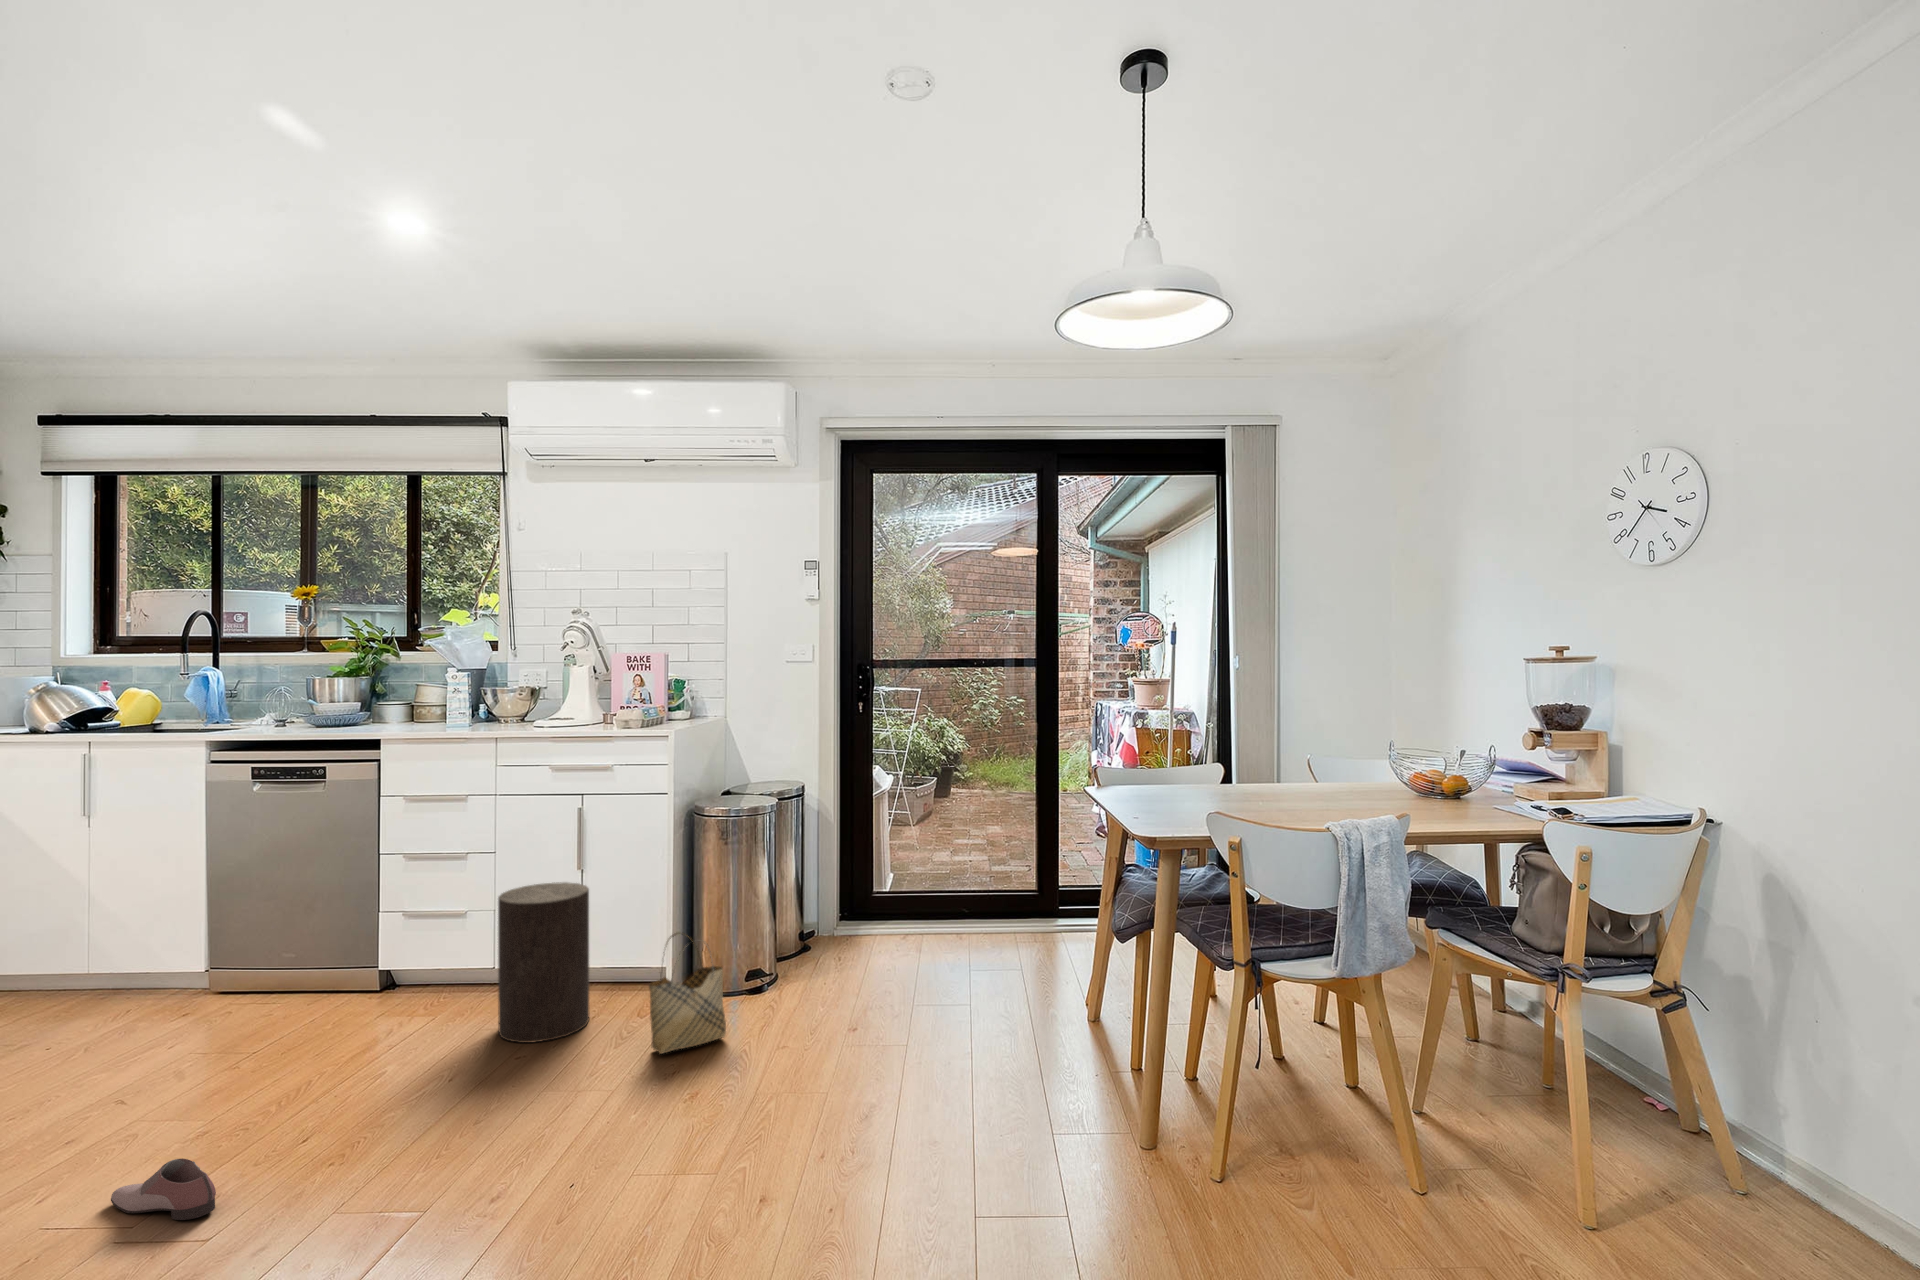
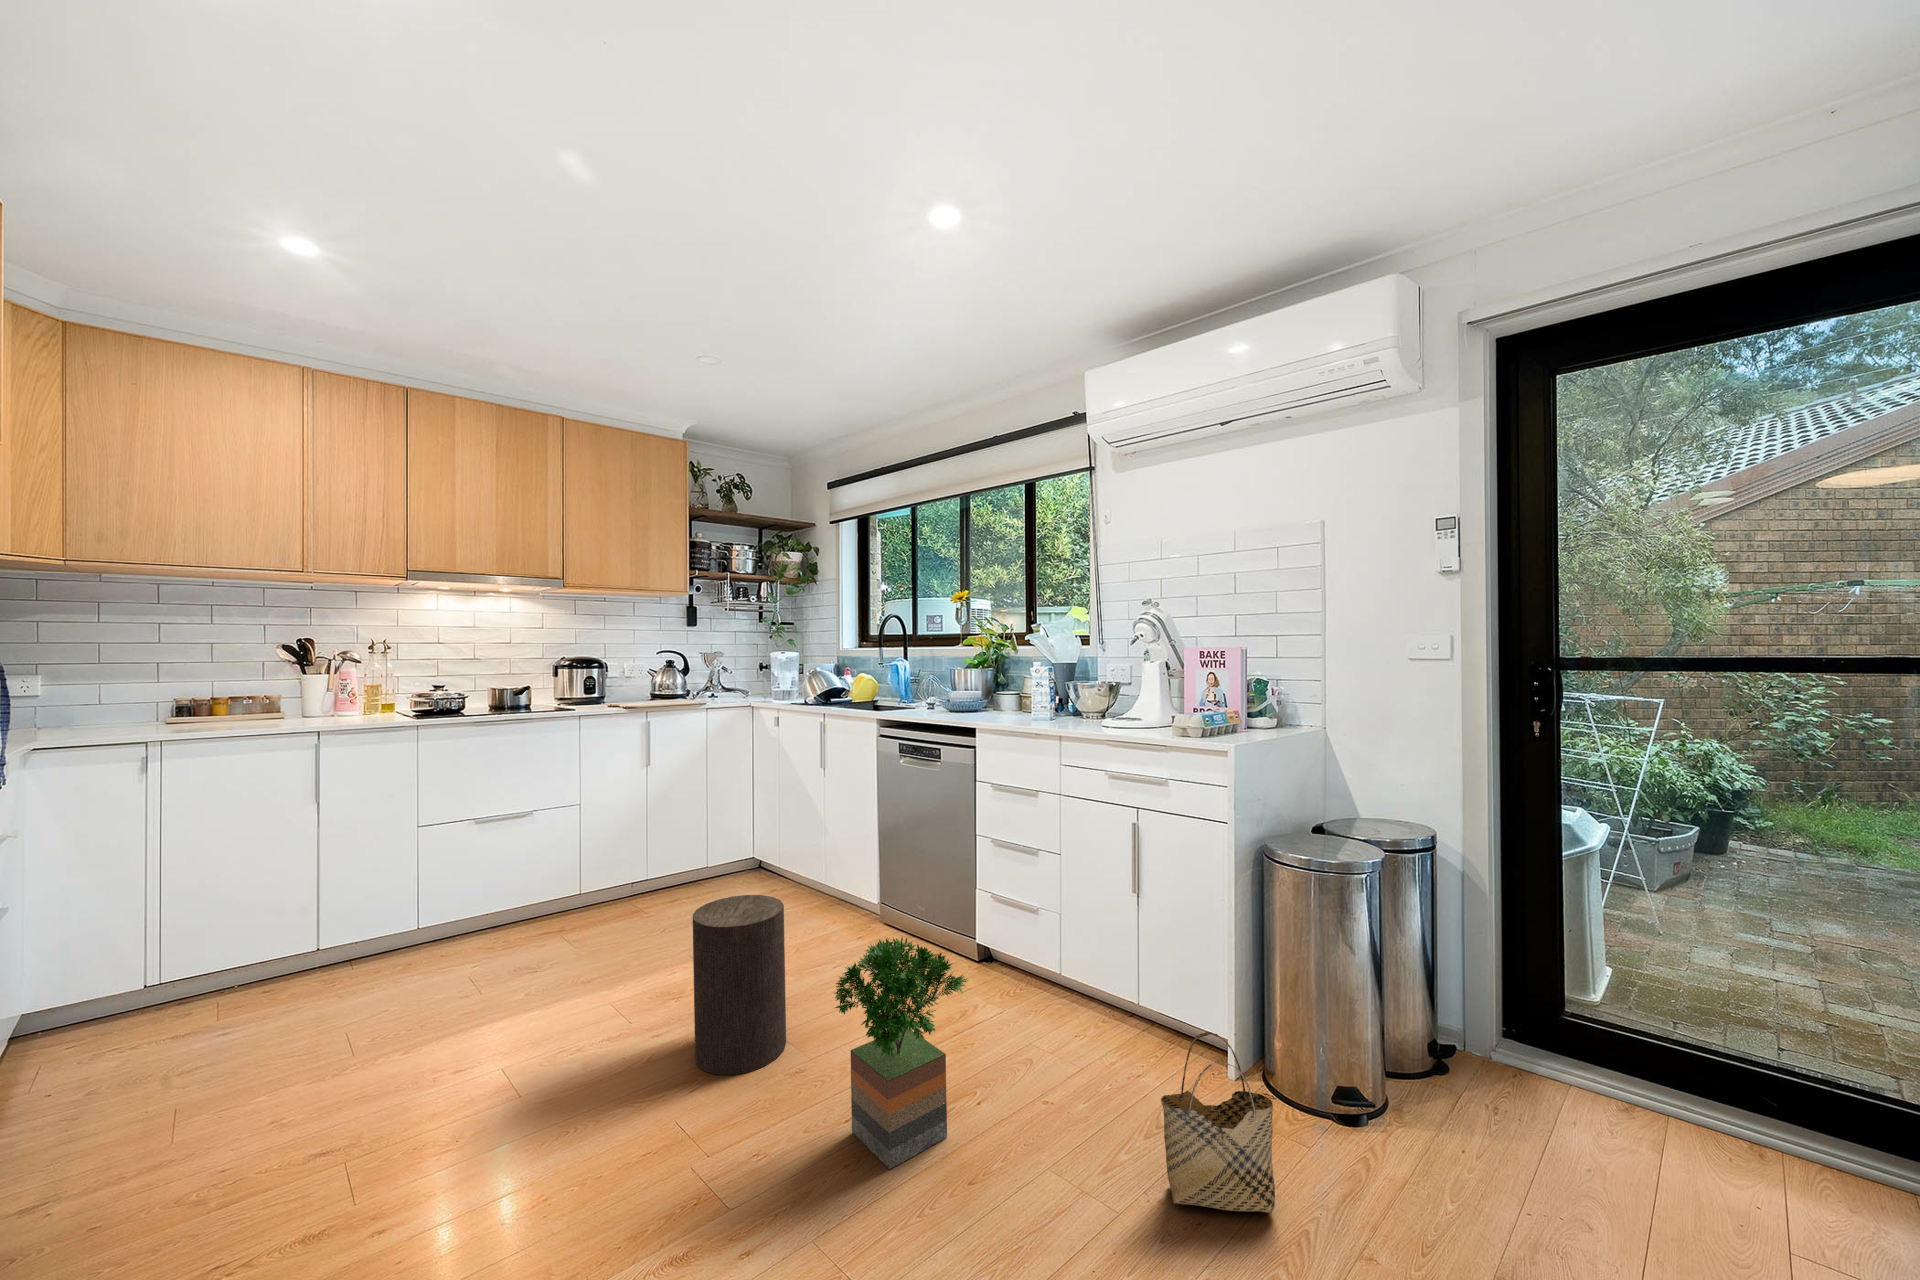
stool: present [498,882,589,1043] -> present [693,895,786,1075]
potted tree: none [341,922,474,1120] -> present [834,937,967,1169]
shoe: present [111,1158,216,1220] -> none [653,1142,695,1222]

